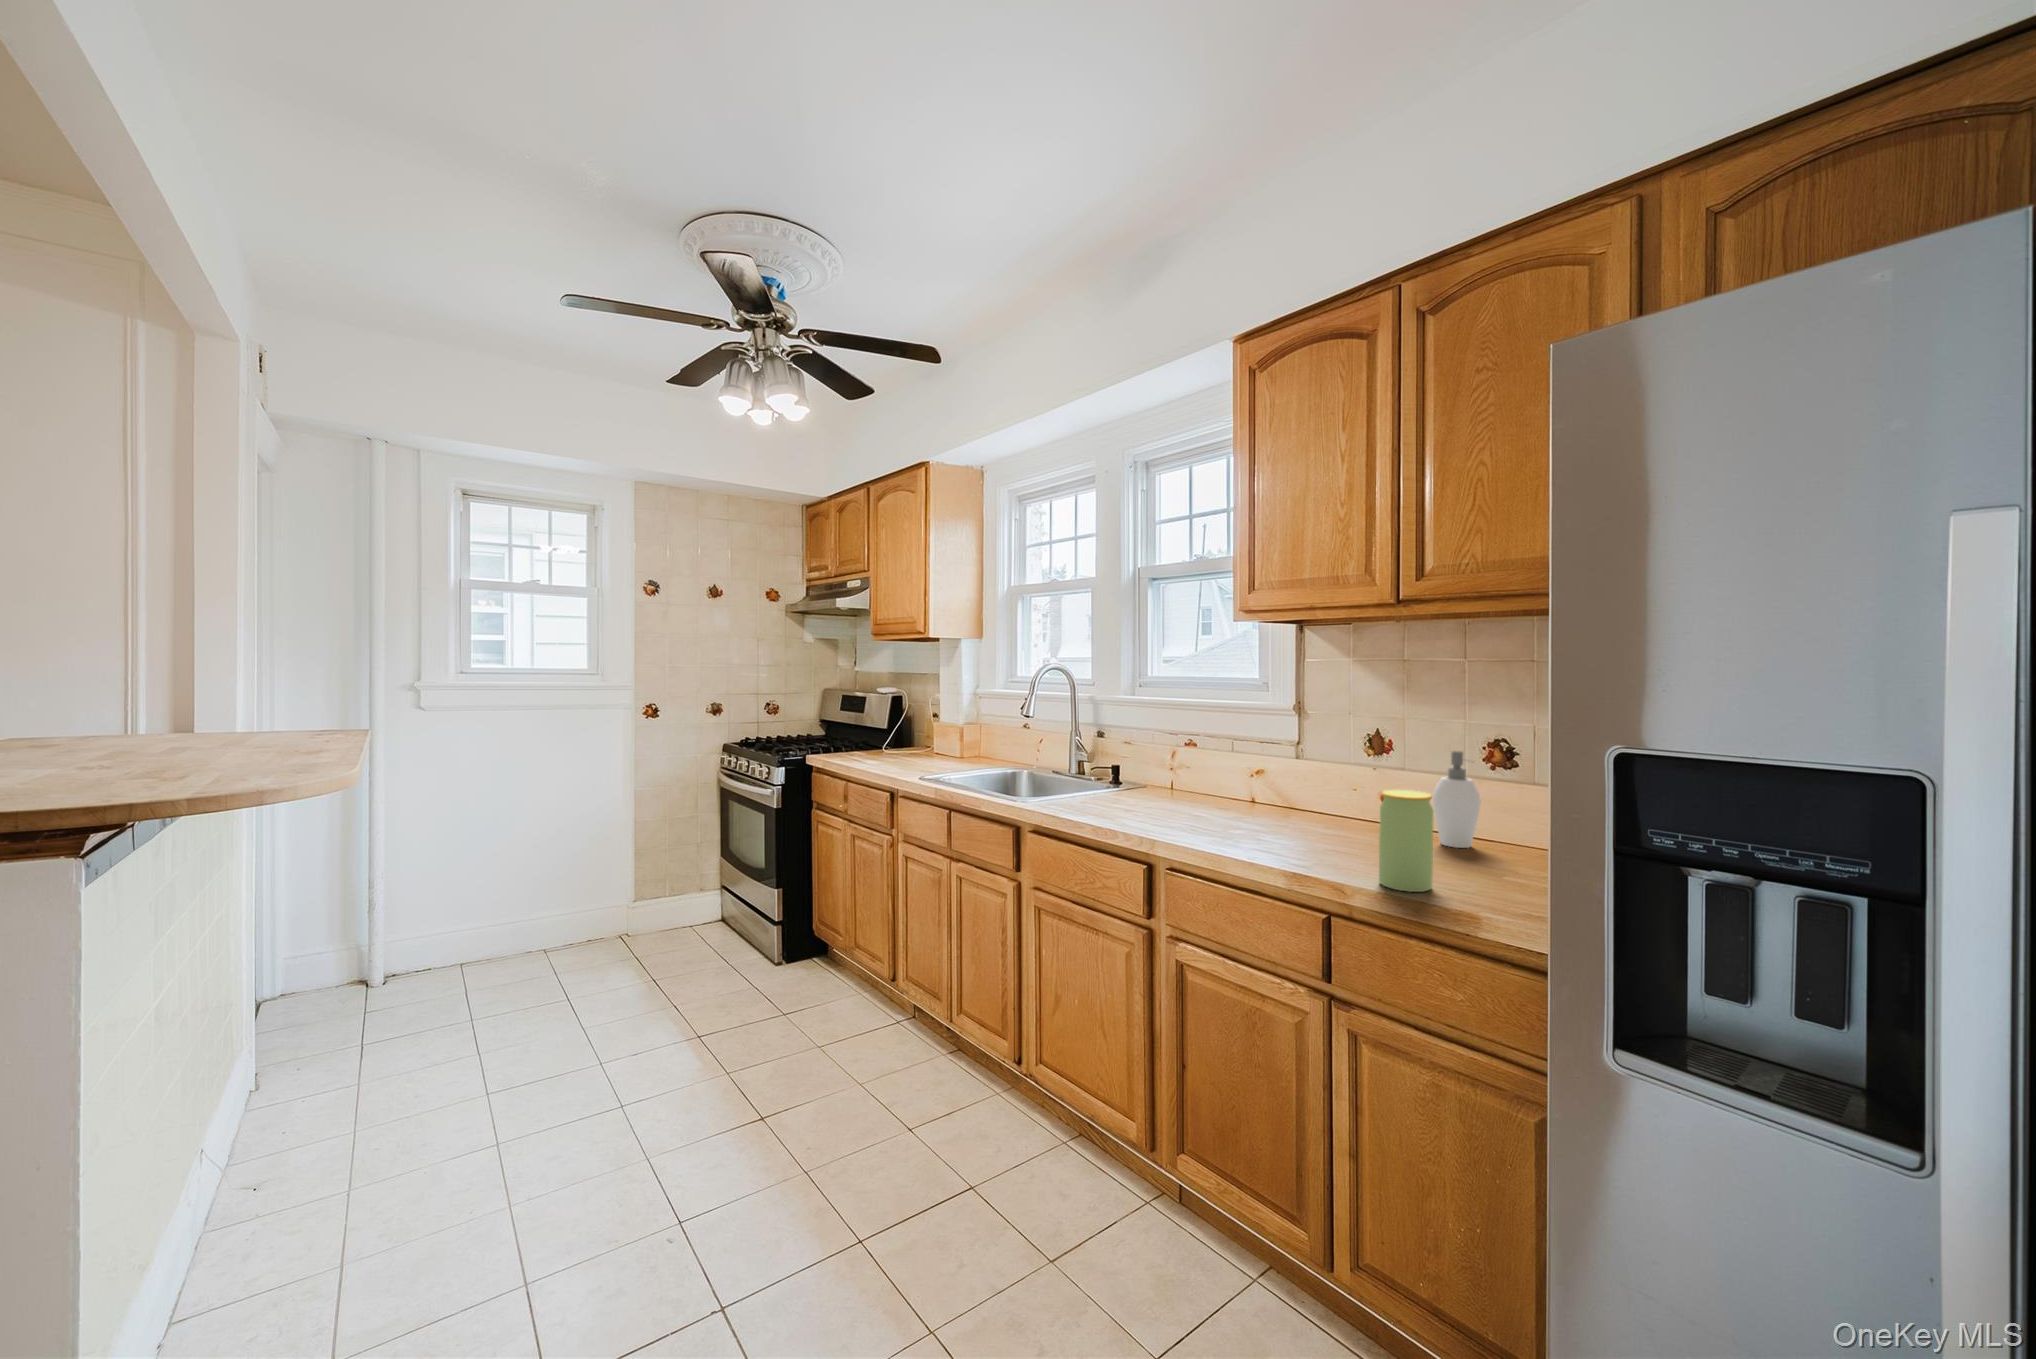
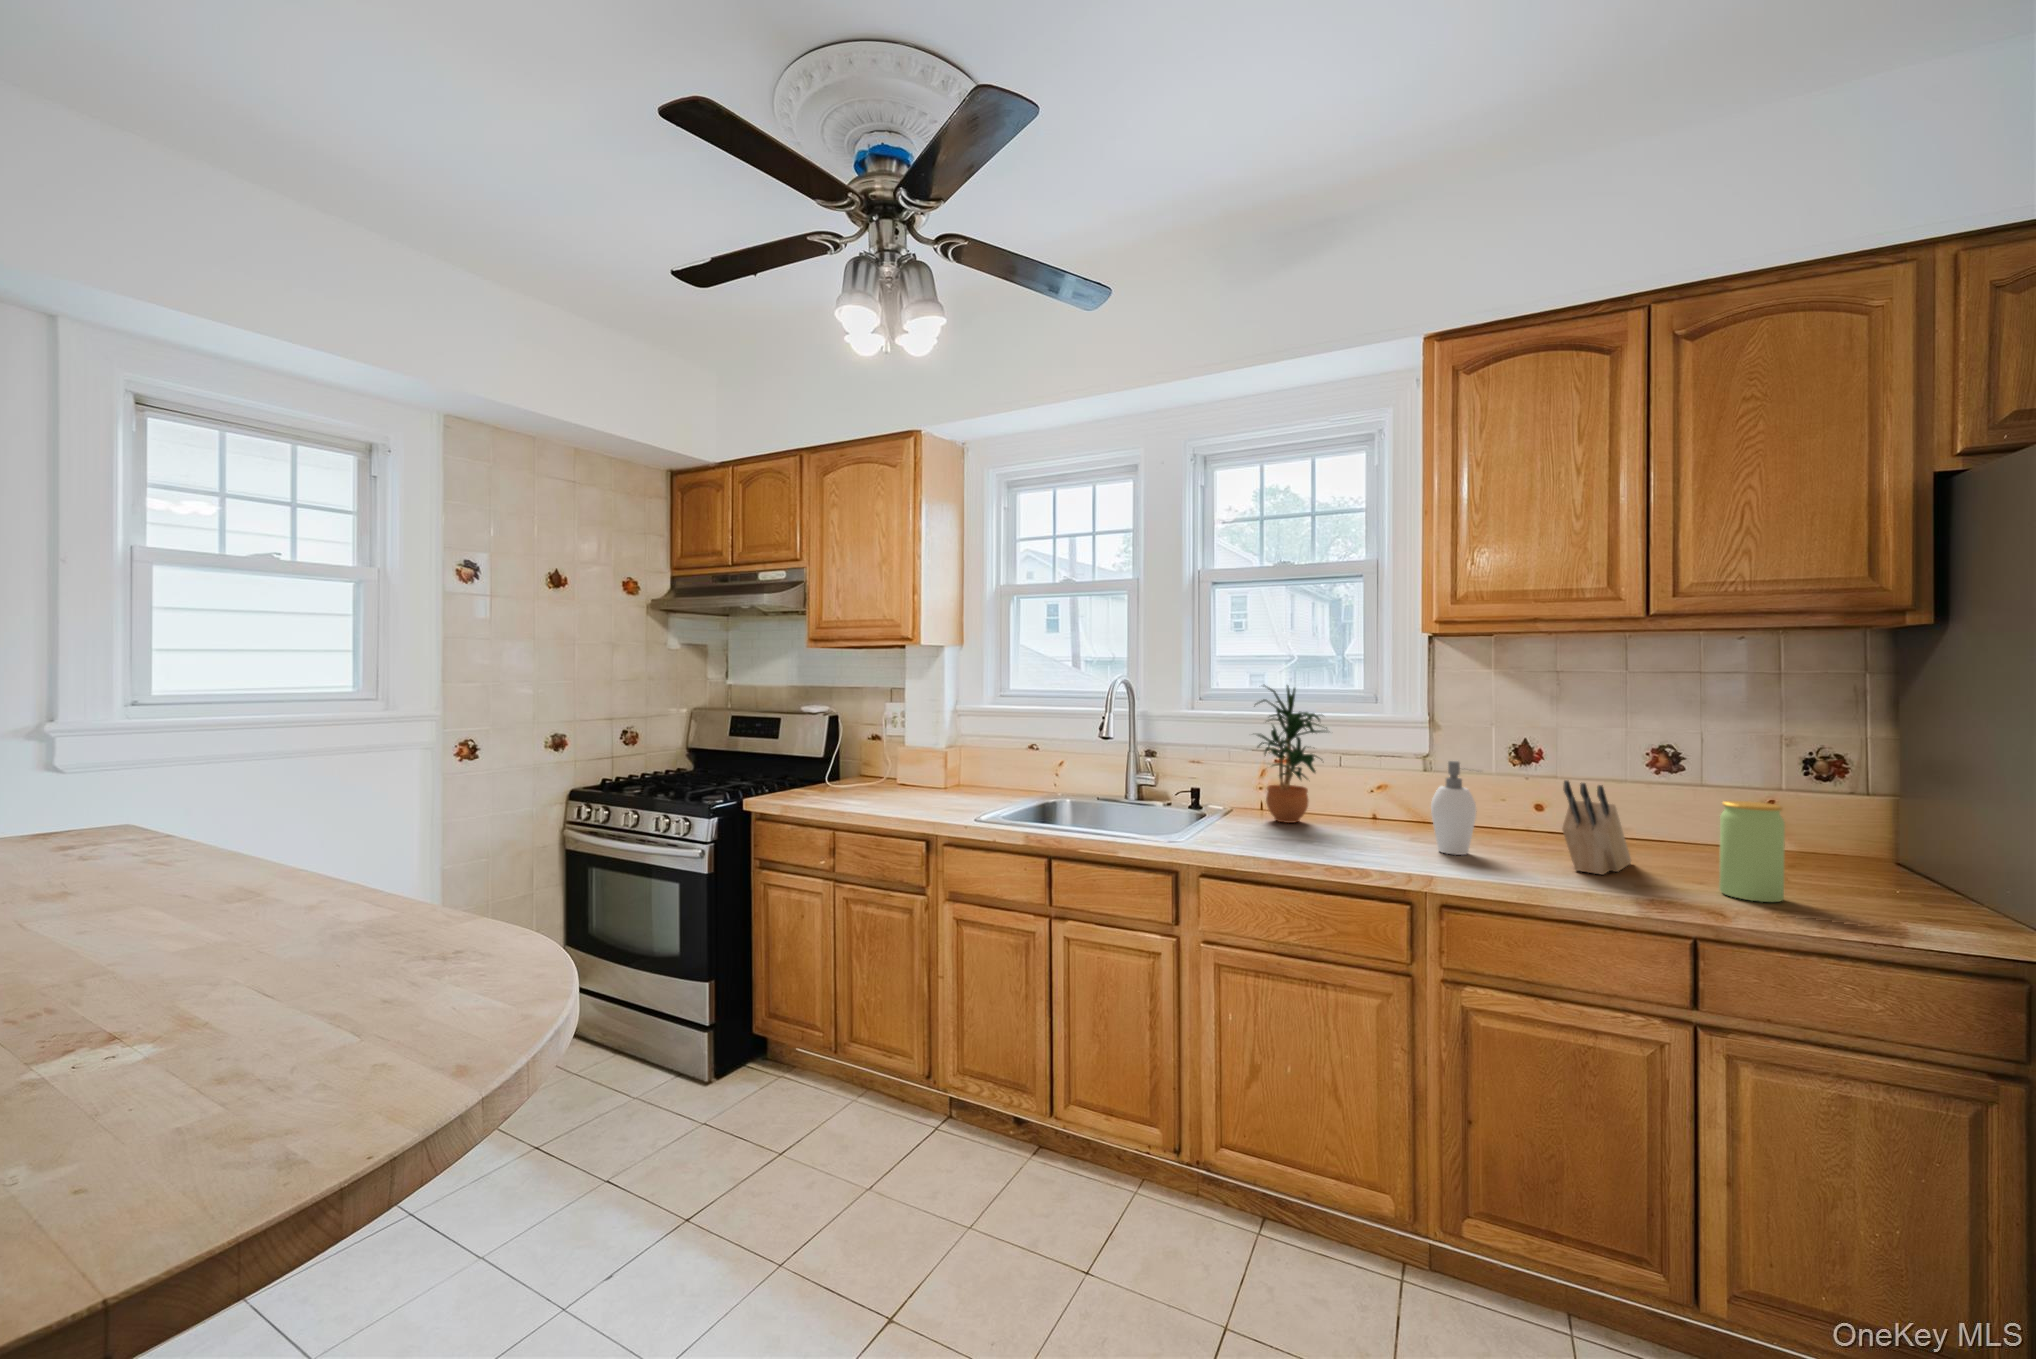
potted plant: none [1137,671,1202,798] -> present [1255,685,1327,823]
soap dispenser: present [1433,751,1480,848] -> present [1431,761,1477,855]
knife block: none [1275,764,1383,857] -> present [1562,780,1631,875]

